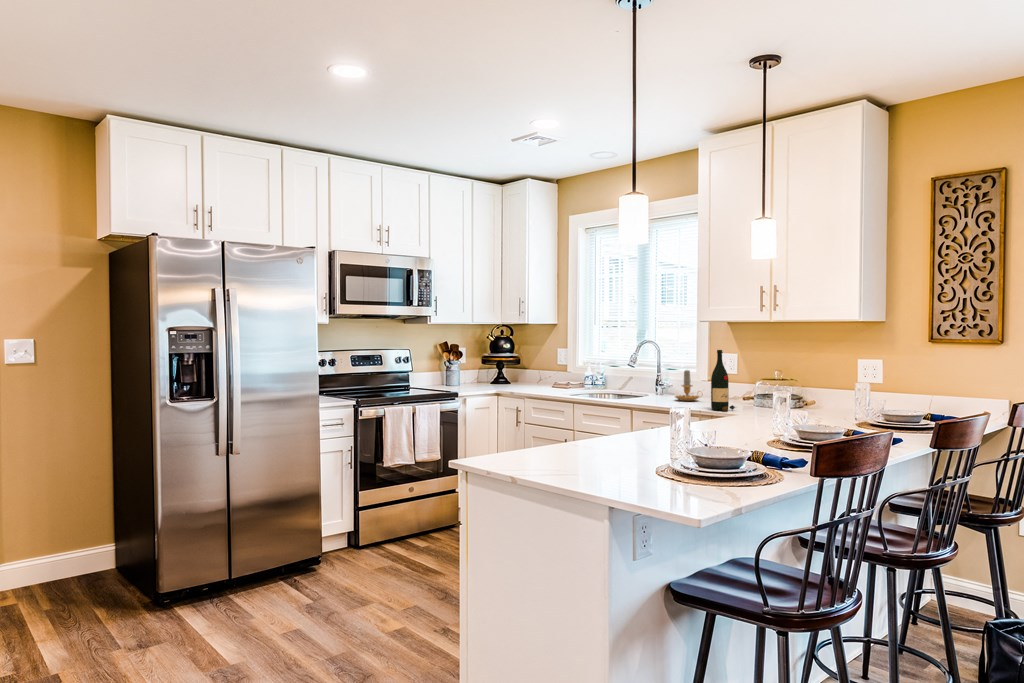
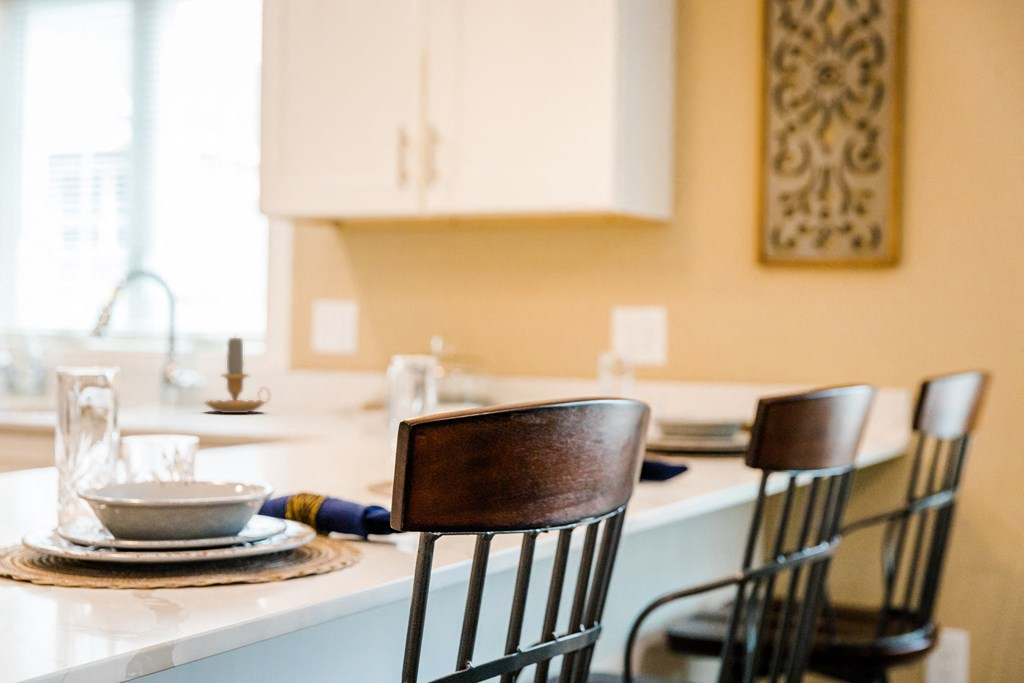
wine bottle: present [711,350,735,411] -> none [279,277,340,428]

